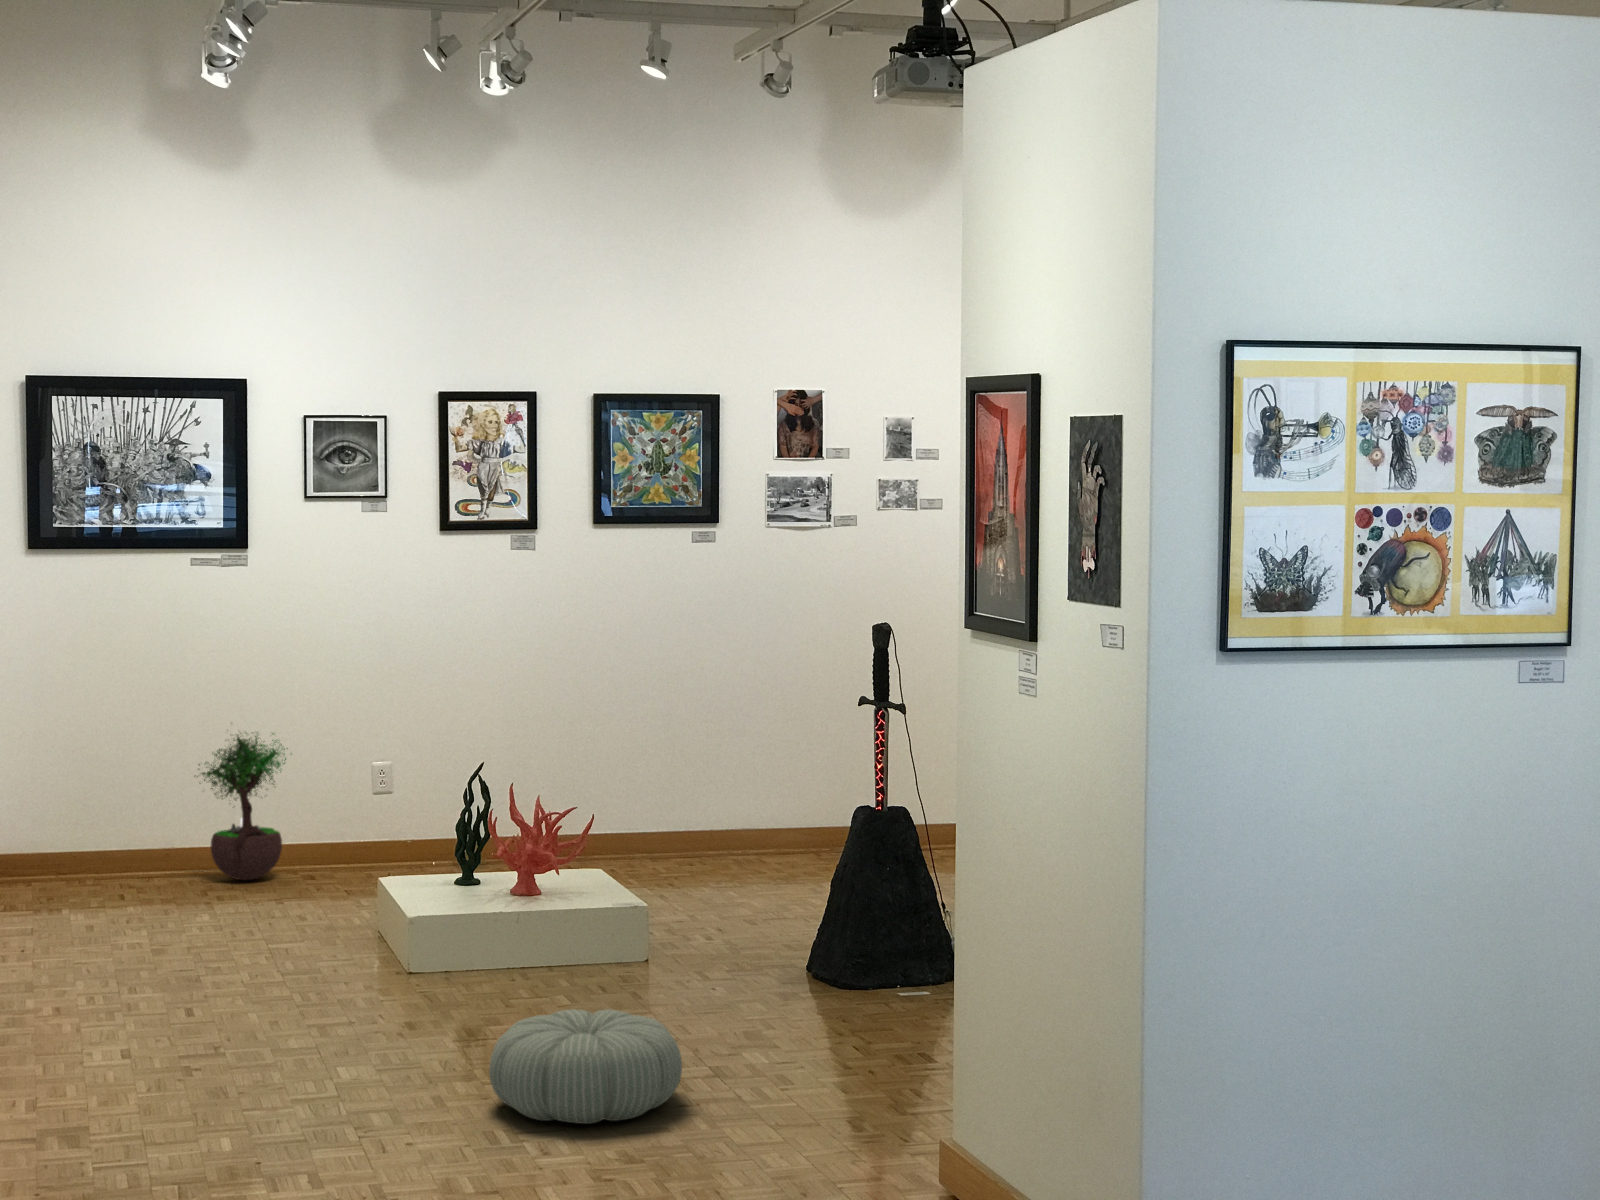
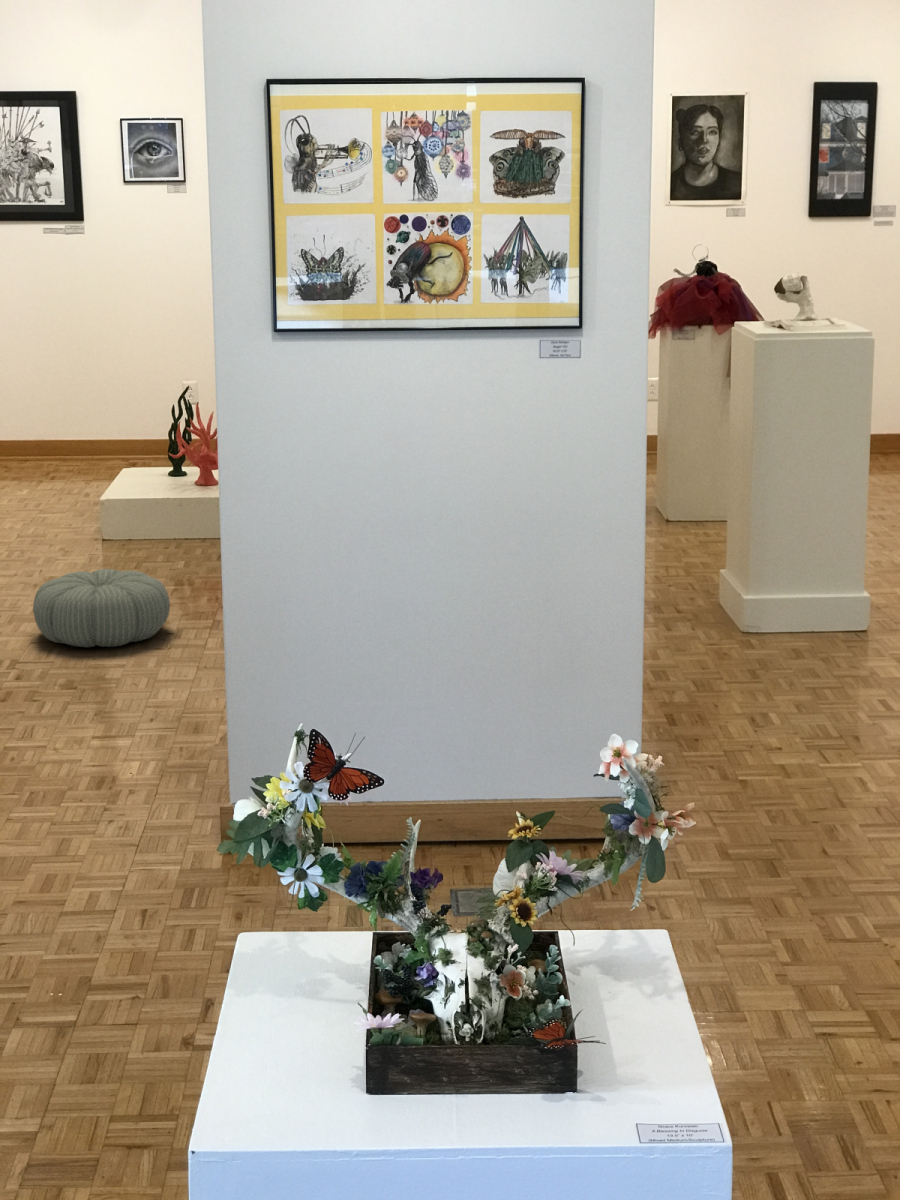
potted tree: present [194,733,292,880] -> none [45,352,113,467]

